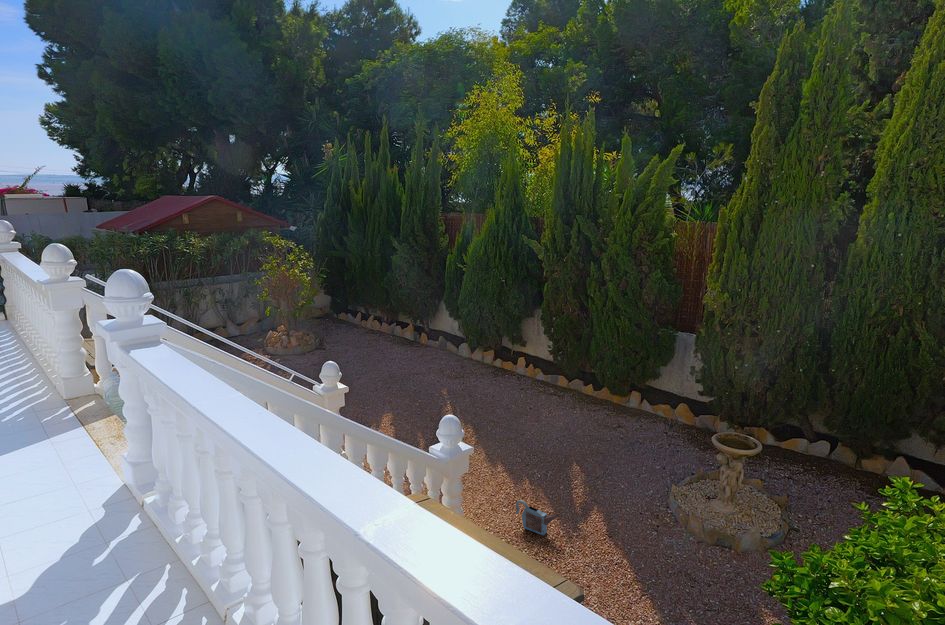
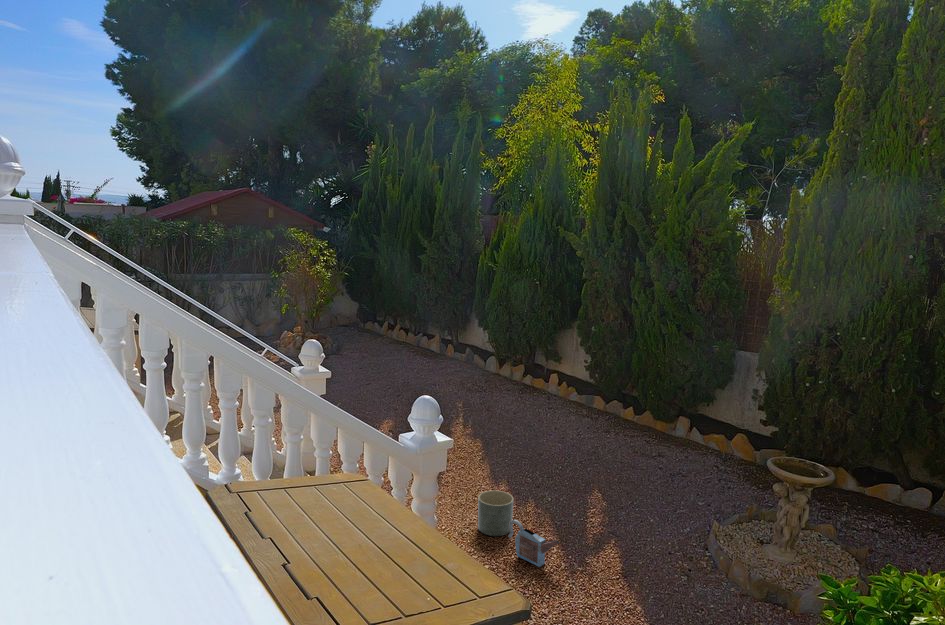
planter: none [486,475,515,513] -> present [478,490,513,536]

